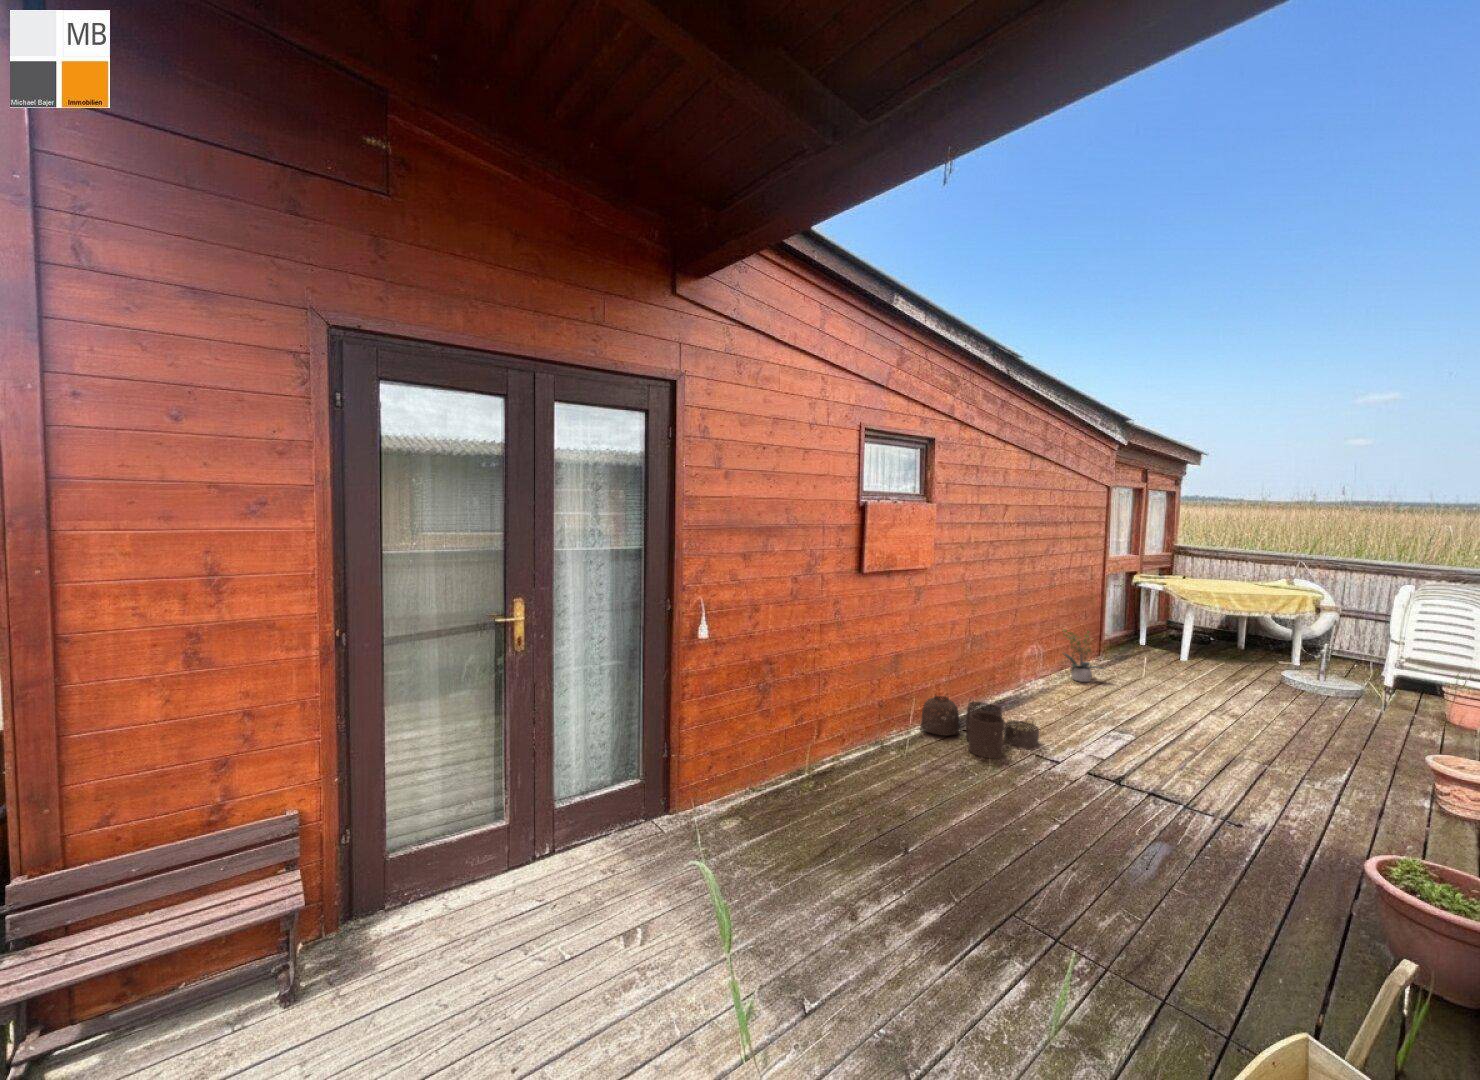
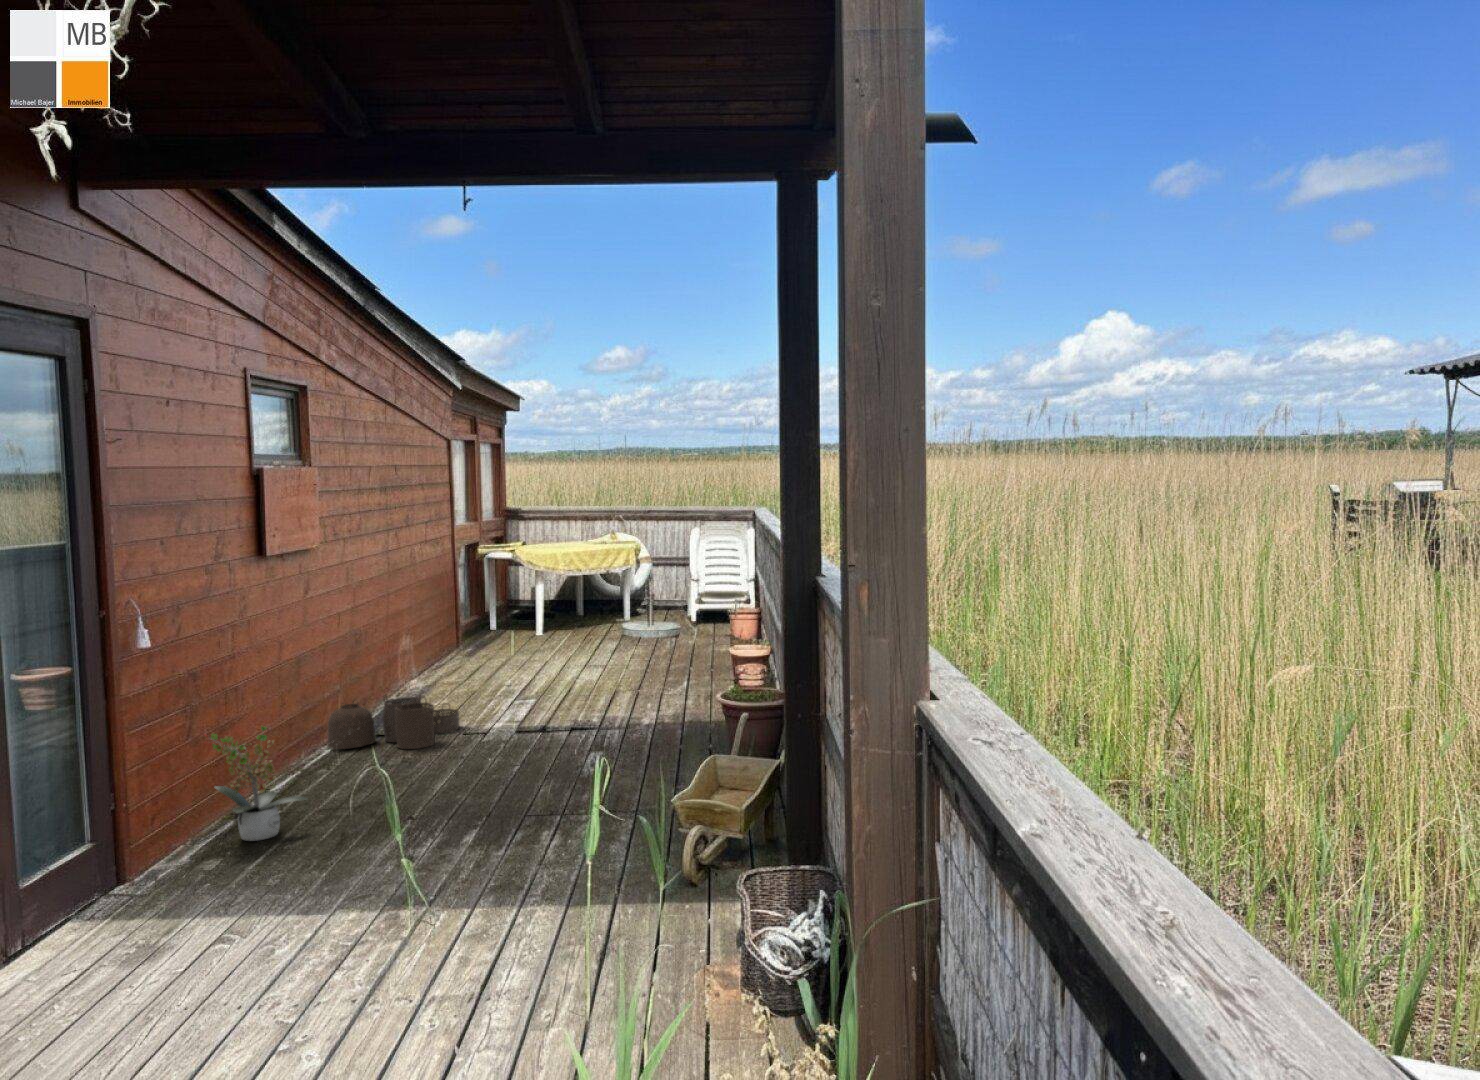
potted plant: present [1062,629,1104,682] -> present [204,726,307,841]

